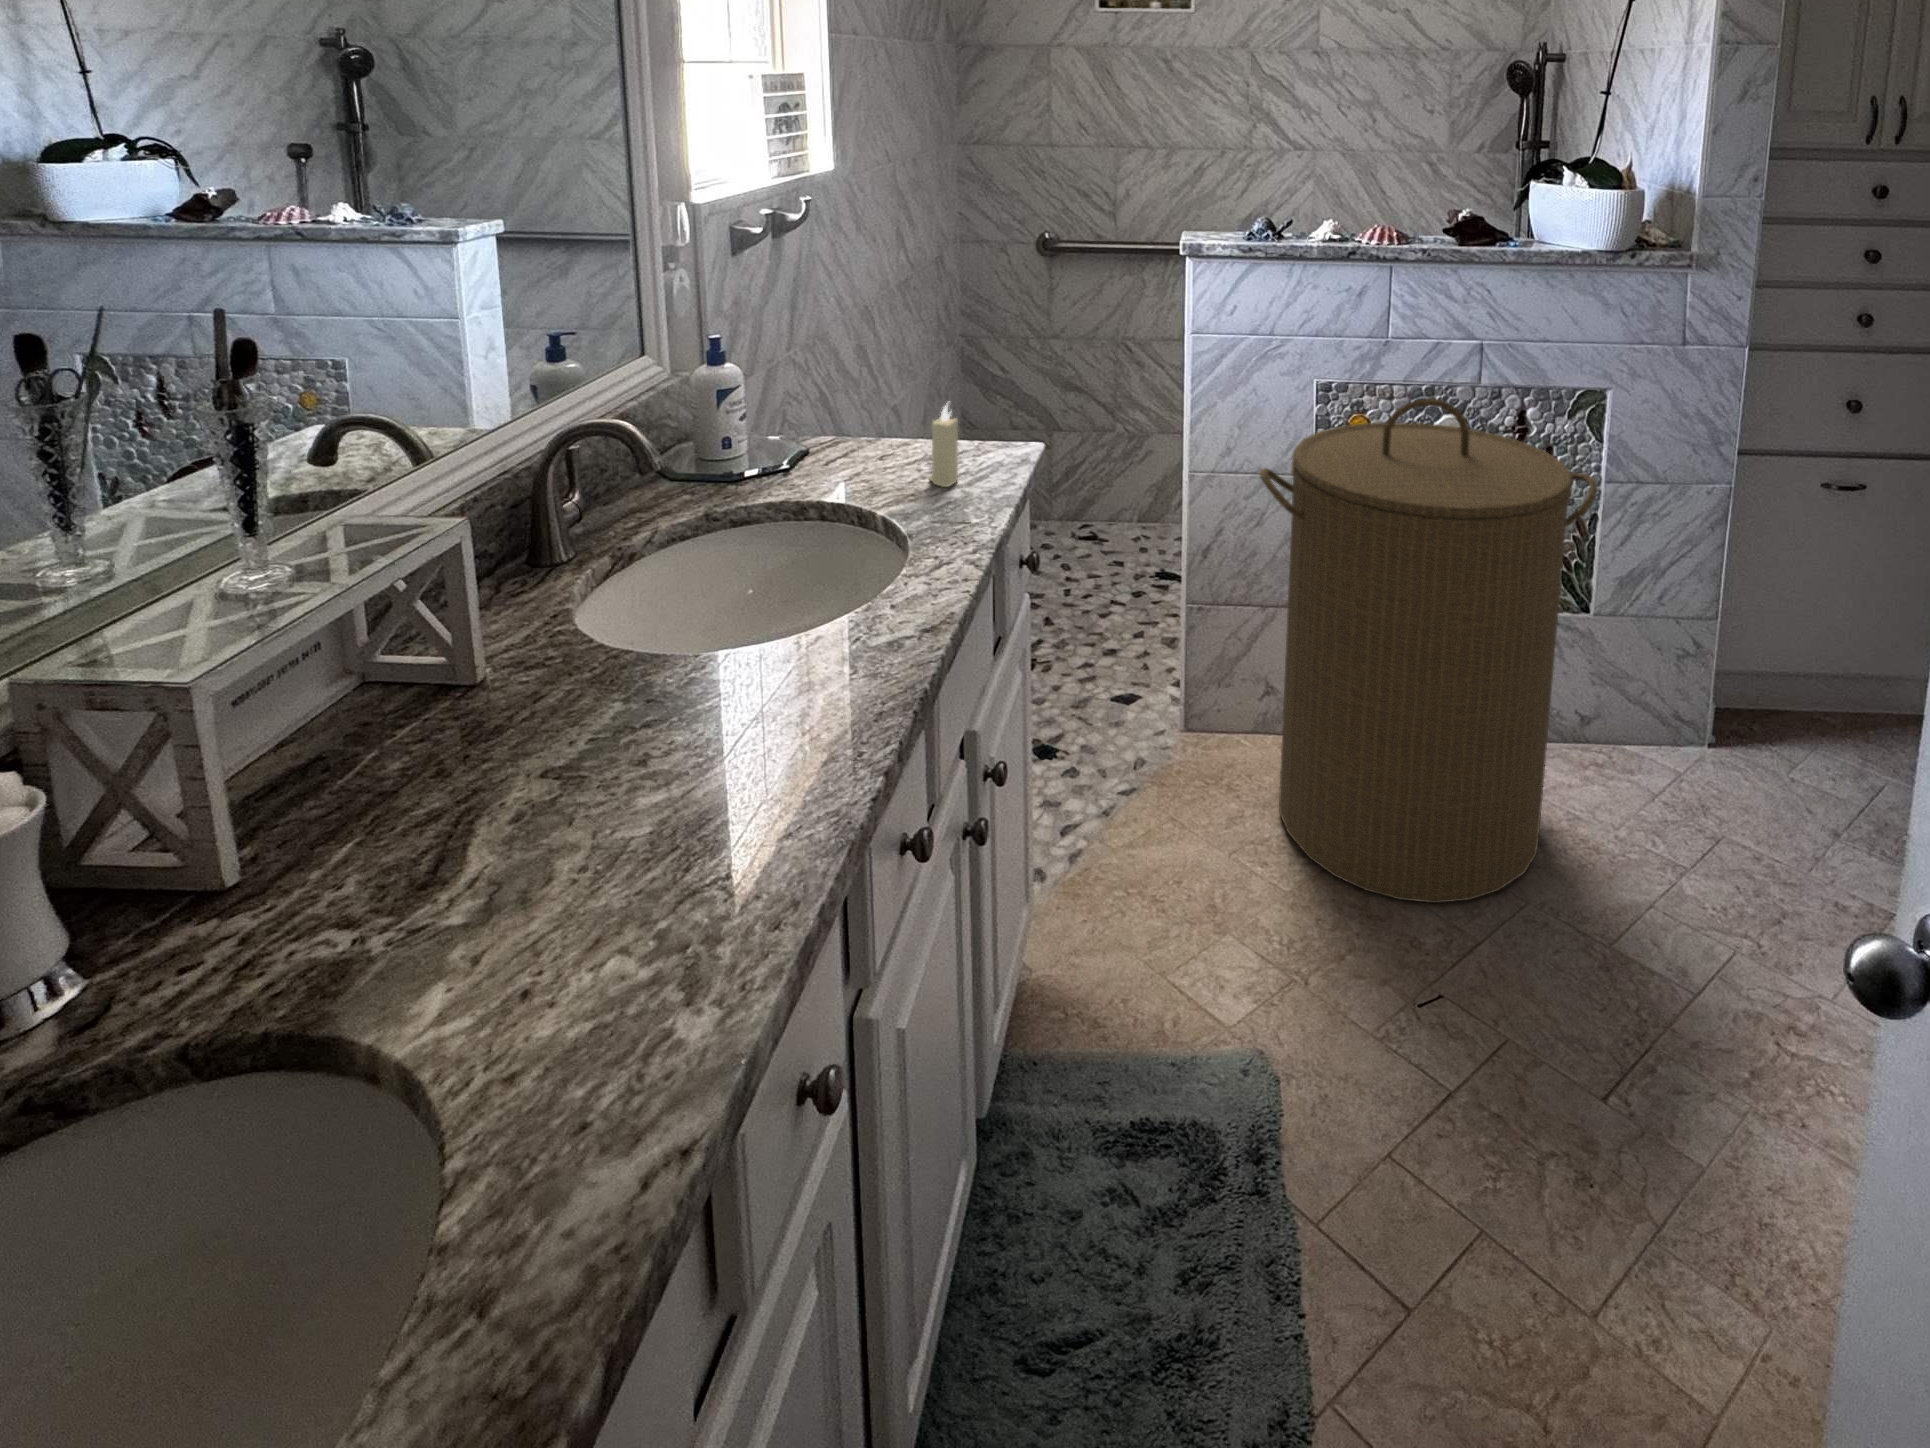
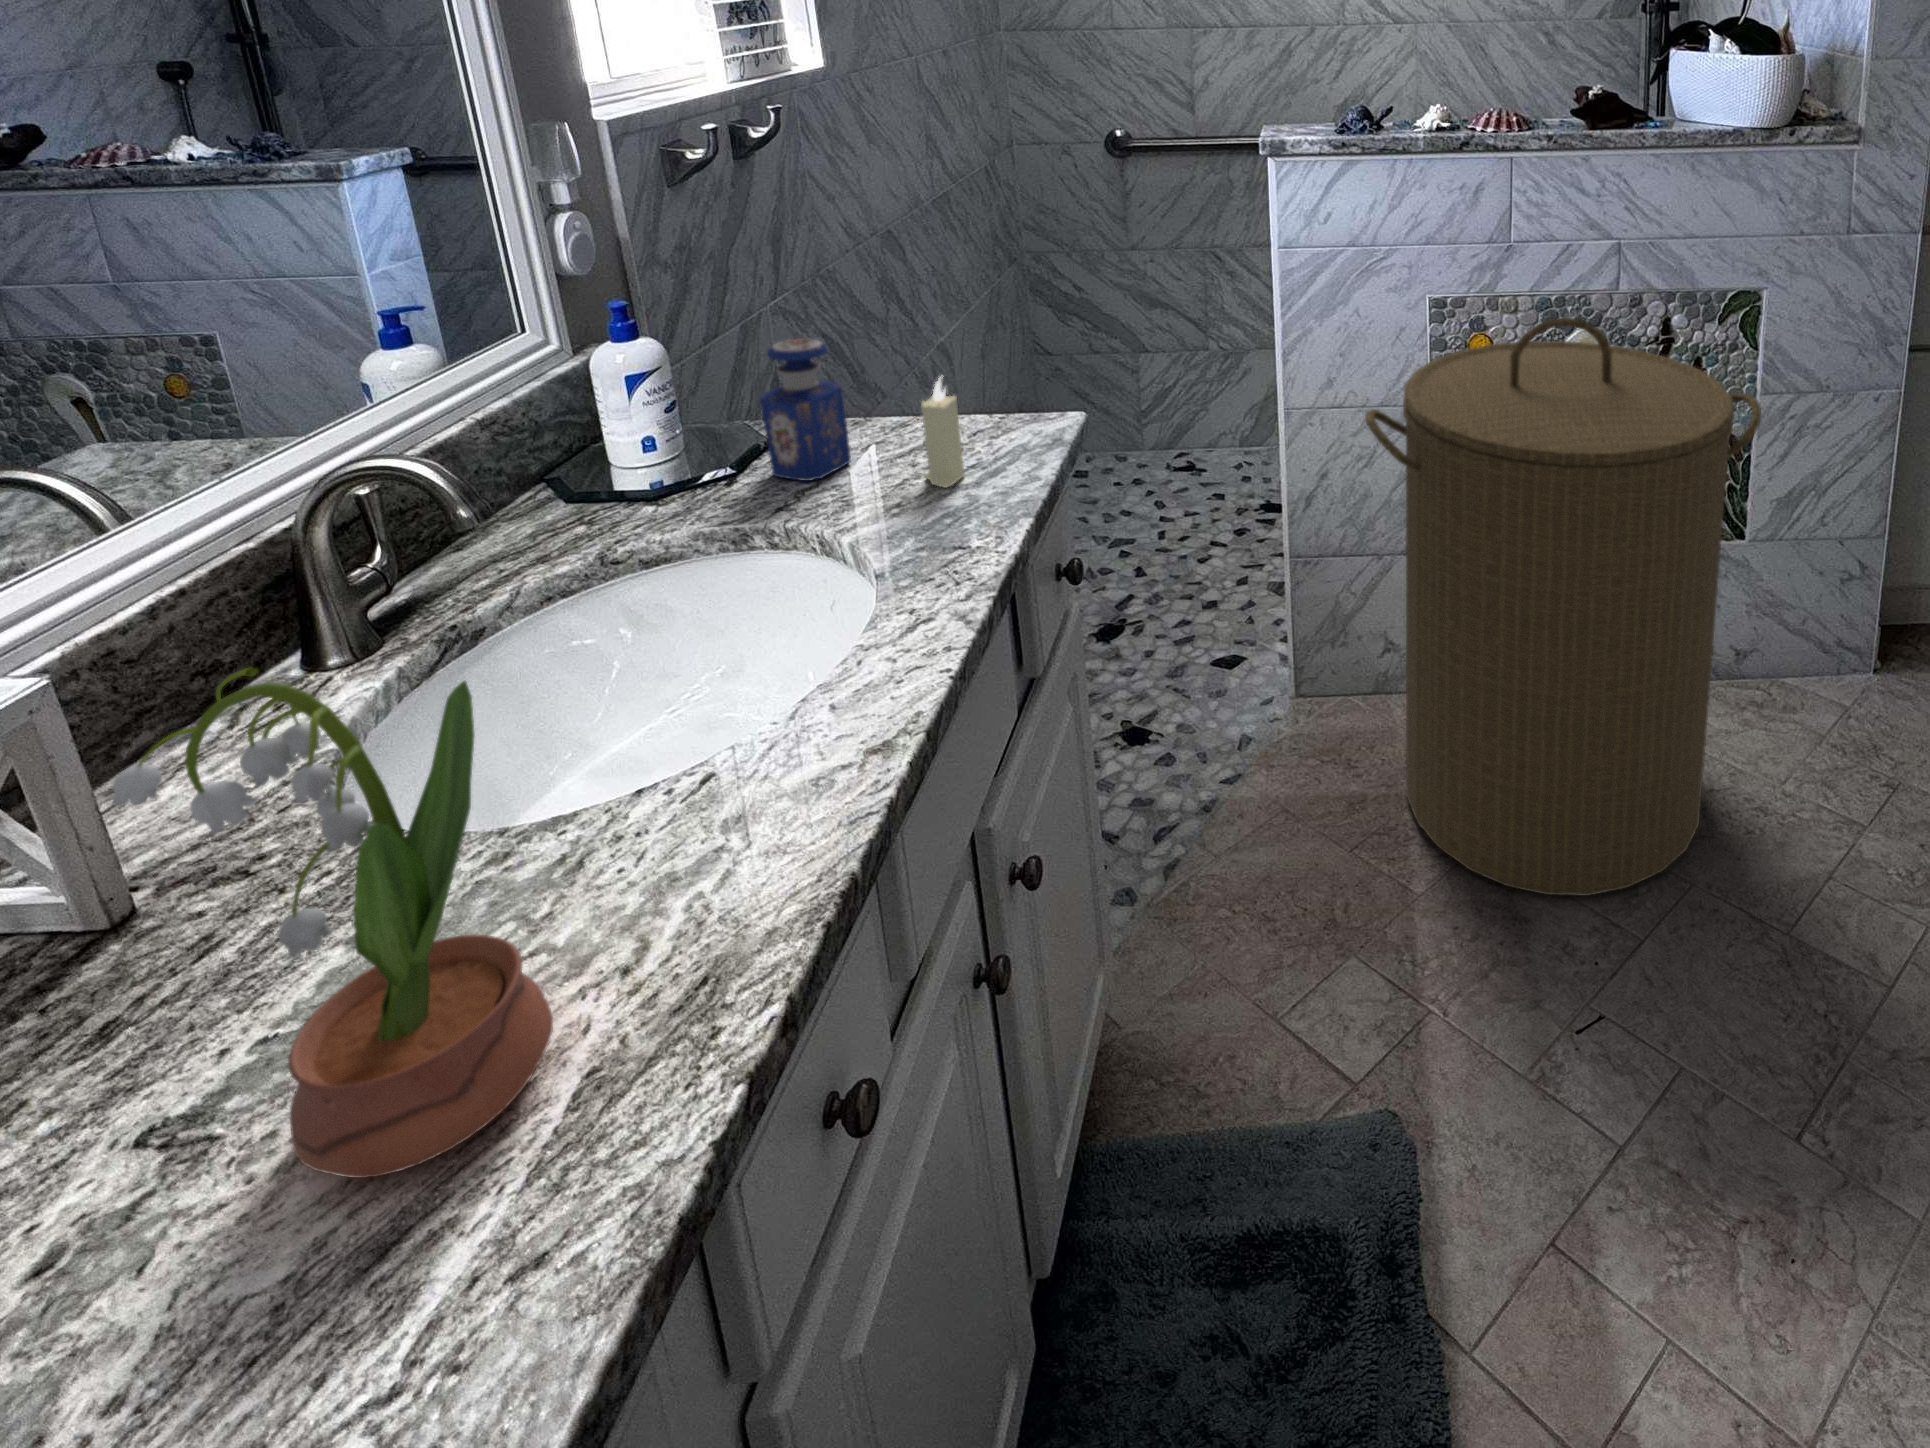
perfume bottle: none [811,370,871,477] -> present [759,338,851,481]
potted flower: none [602,484,768,801] -> present [111,667,553,1178]

